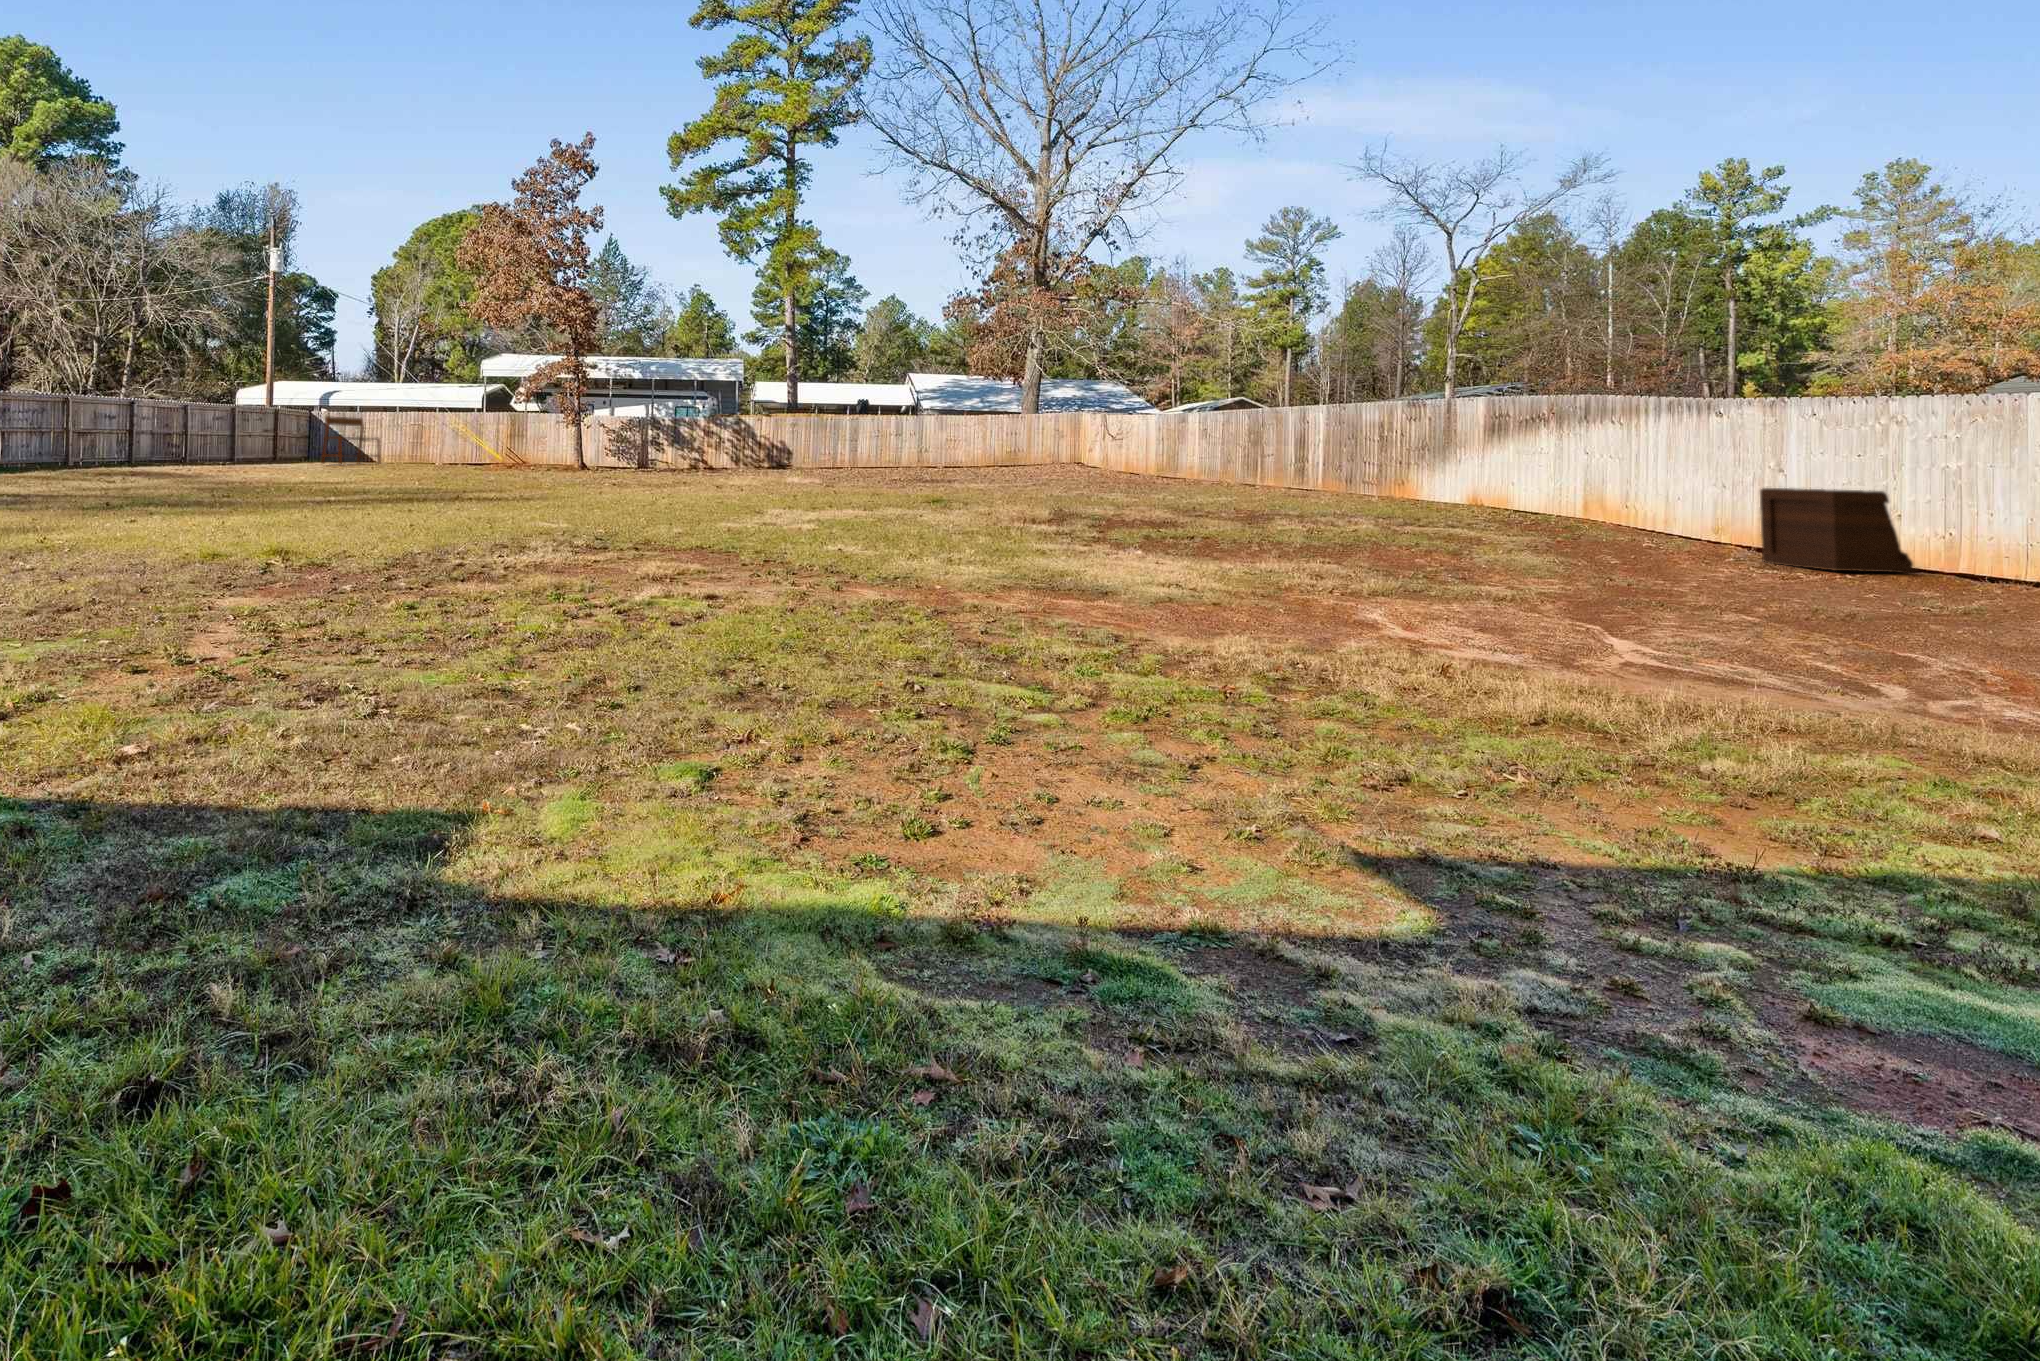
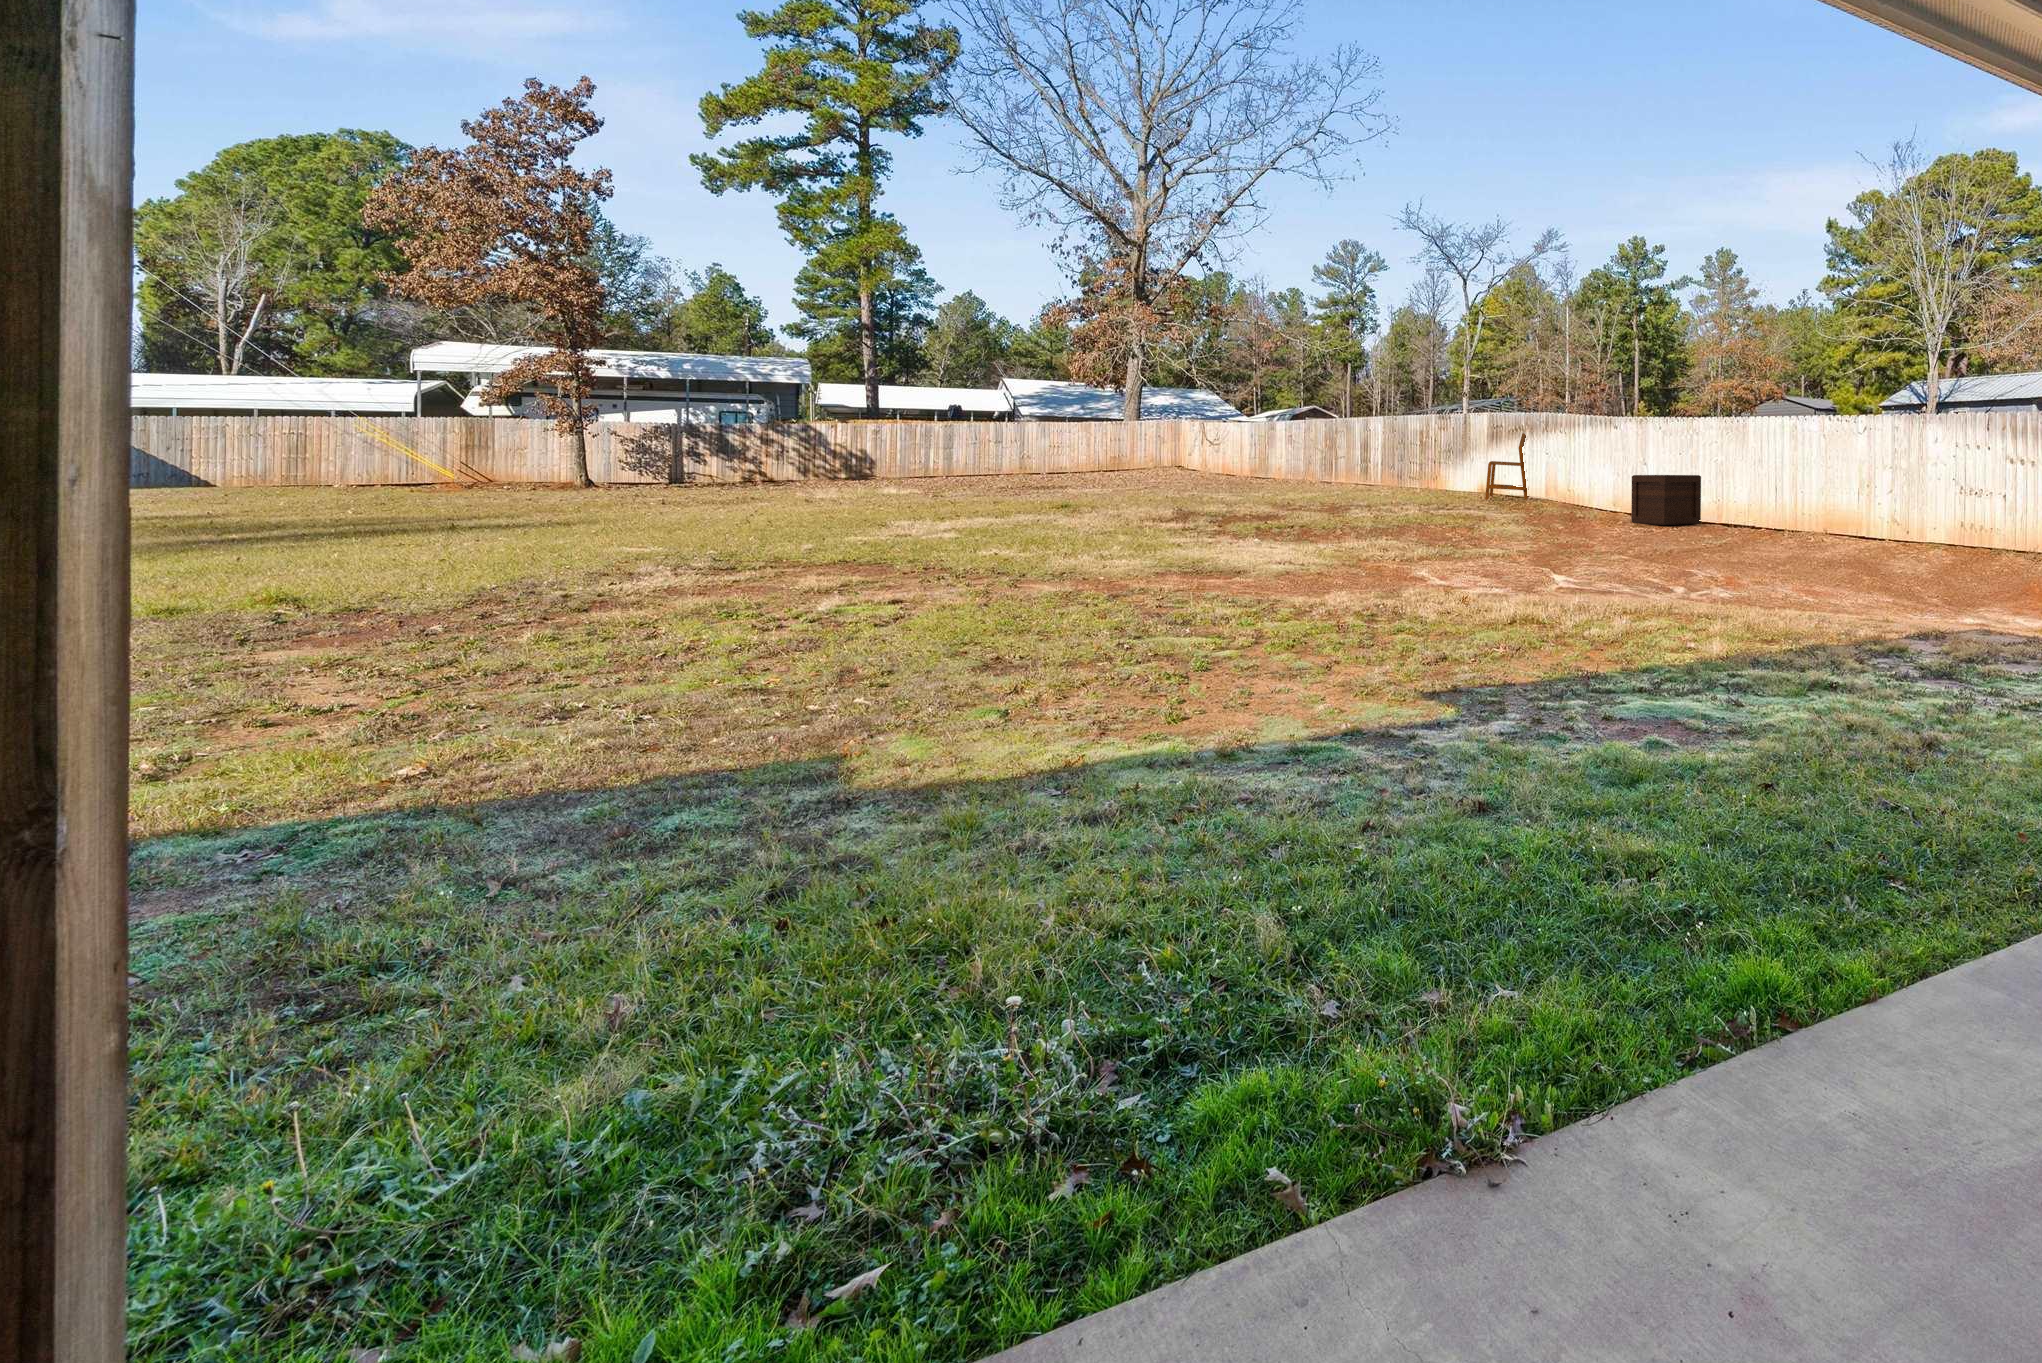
bench: present [322,416,381,464] -> present [1485,433,1529,500]

